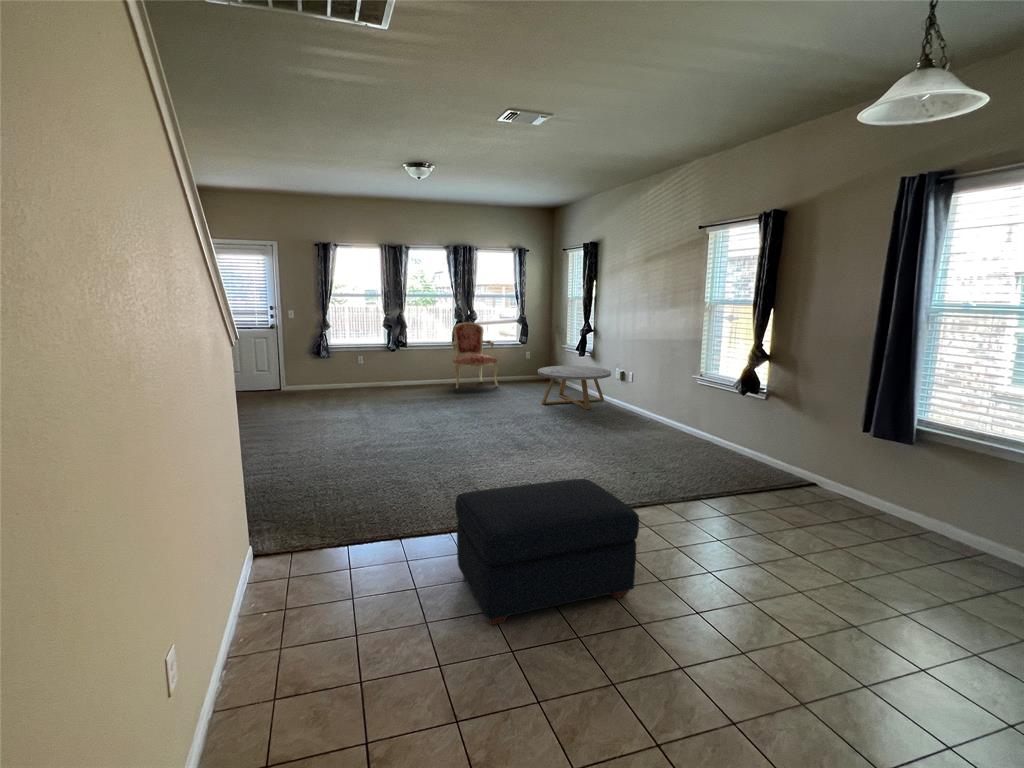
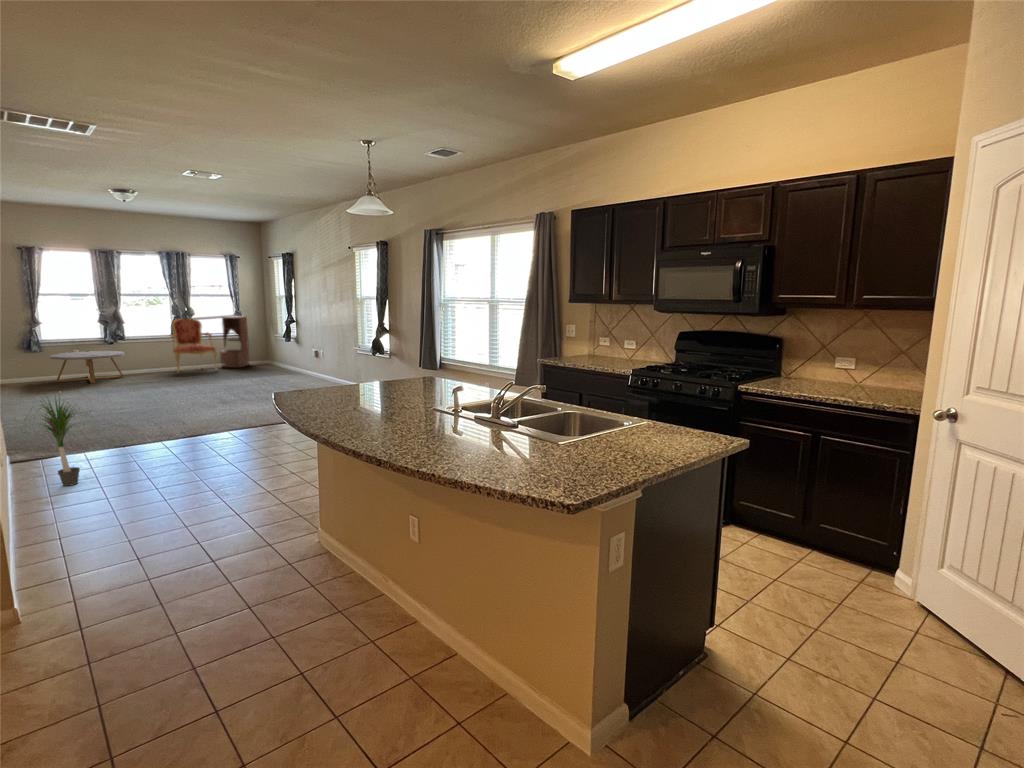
bookshelf: none [500,320,532,383] -> present [220,316,250,368]
coffee table: present [538,366,611,409] -> present [50,351,125,383]
ottoman: present [455,479,639,625] -> none [159,393,268,460]
potted plant: none [217,498,362,690] -> present [23,398,80,486]

